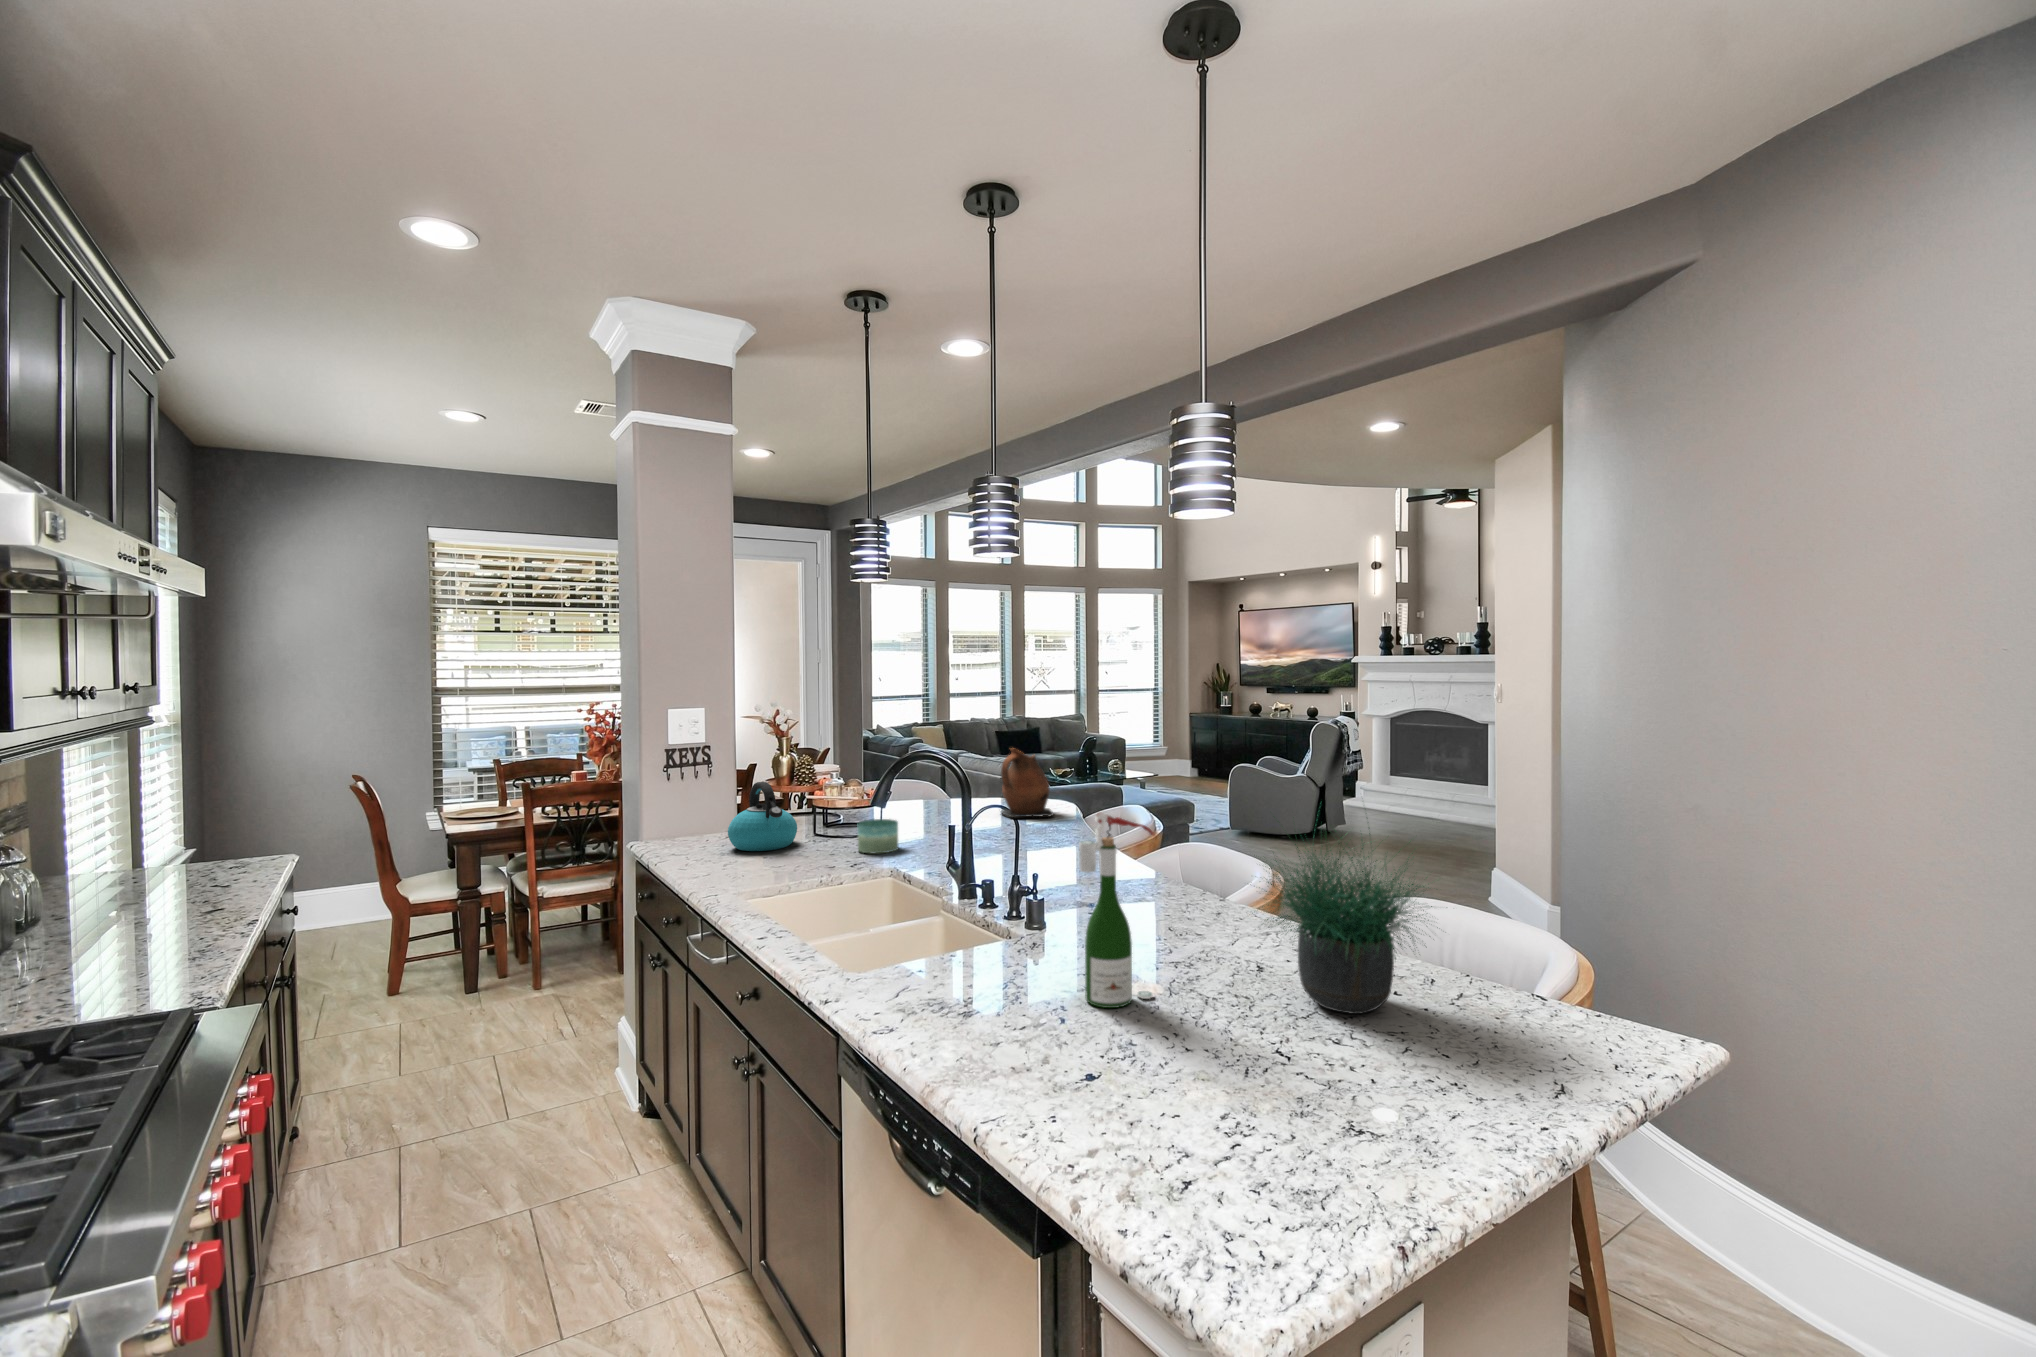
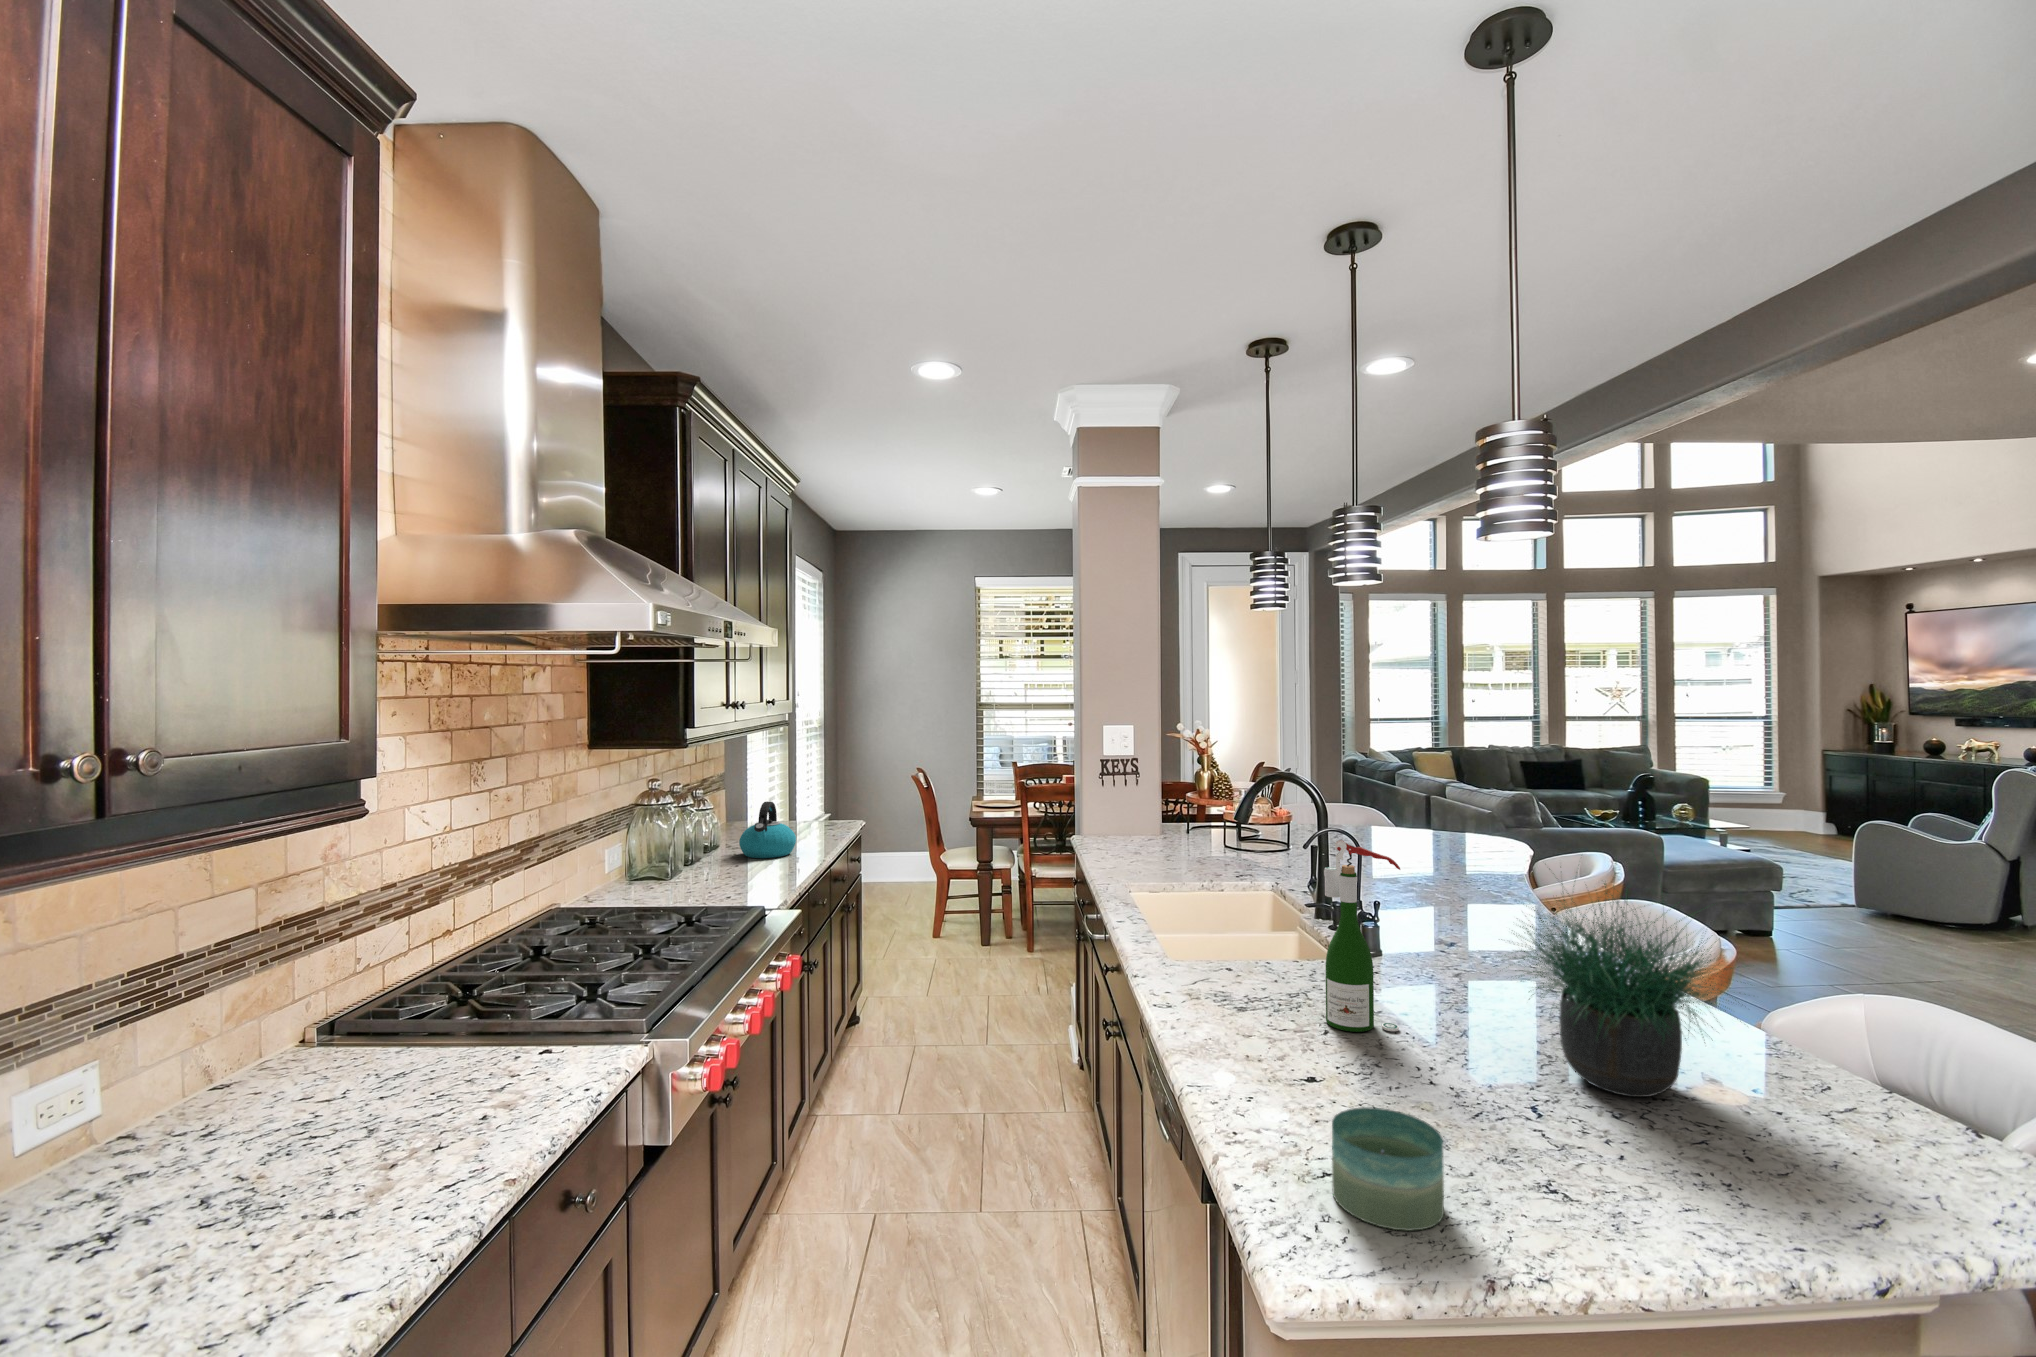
ceramic pitcher: present [1001,748,1054,817] -> none [1412,777,1476,855]
kettle: present [728,782,797,851] -> present [739,802,796,858]
candle: present [857,819,898,853] -> present [1332,1107,1444,1231]

